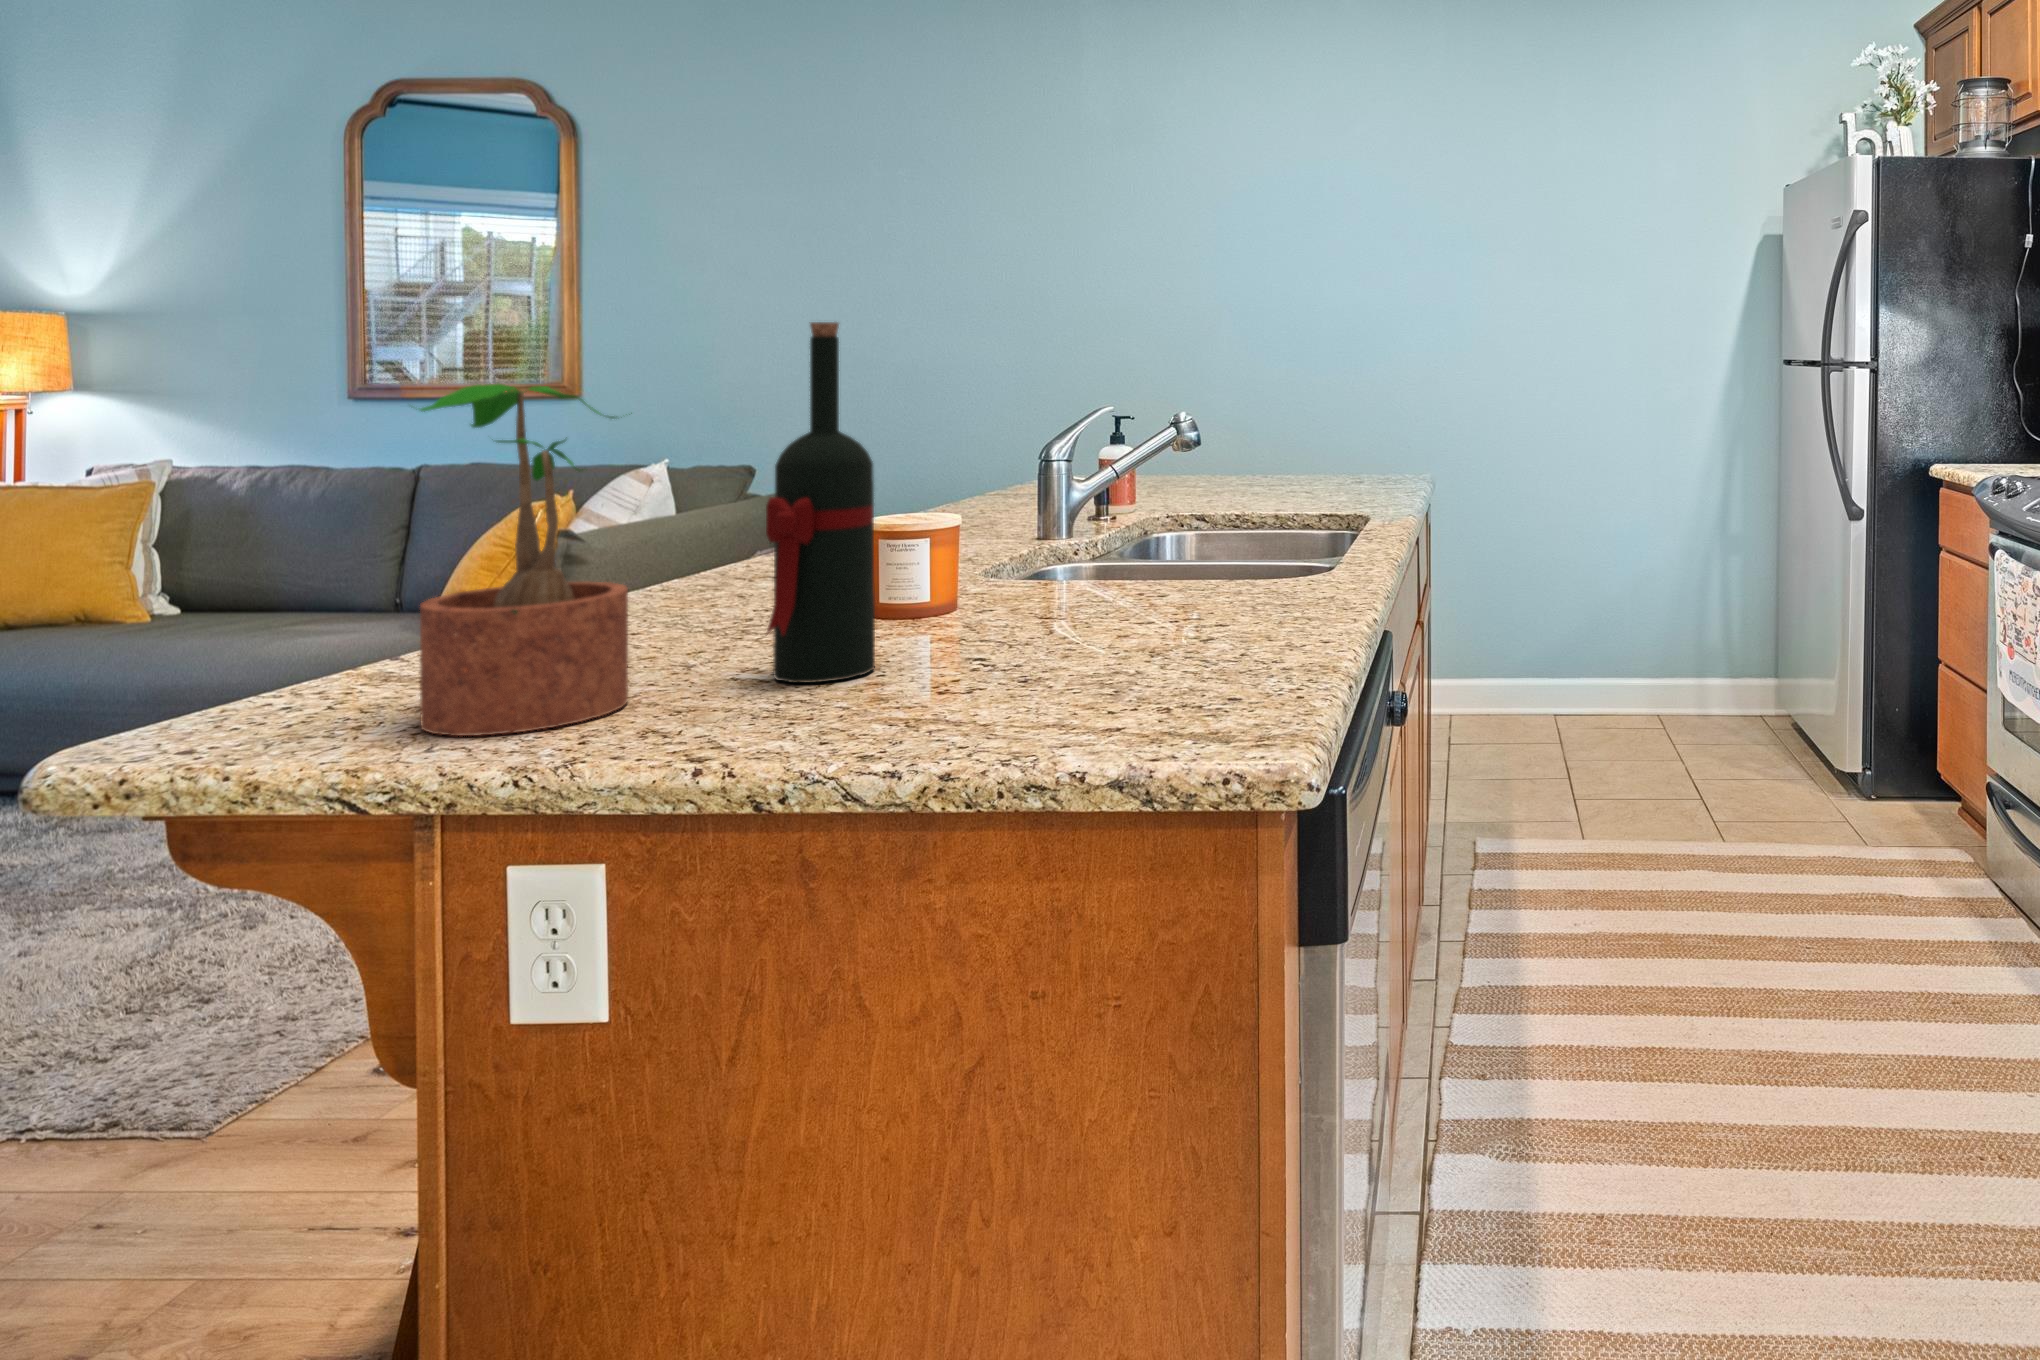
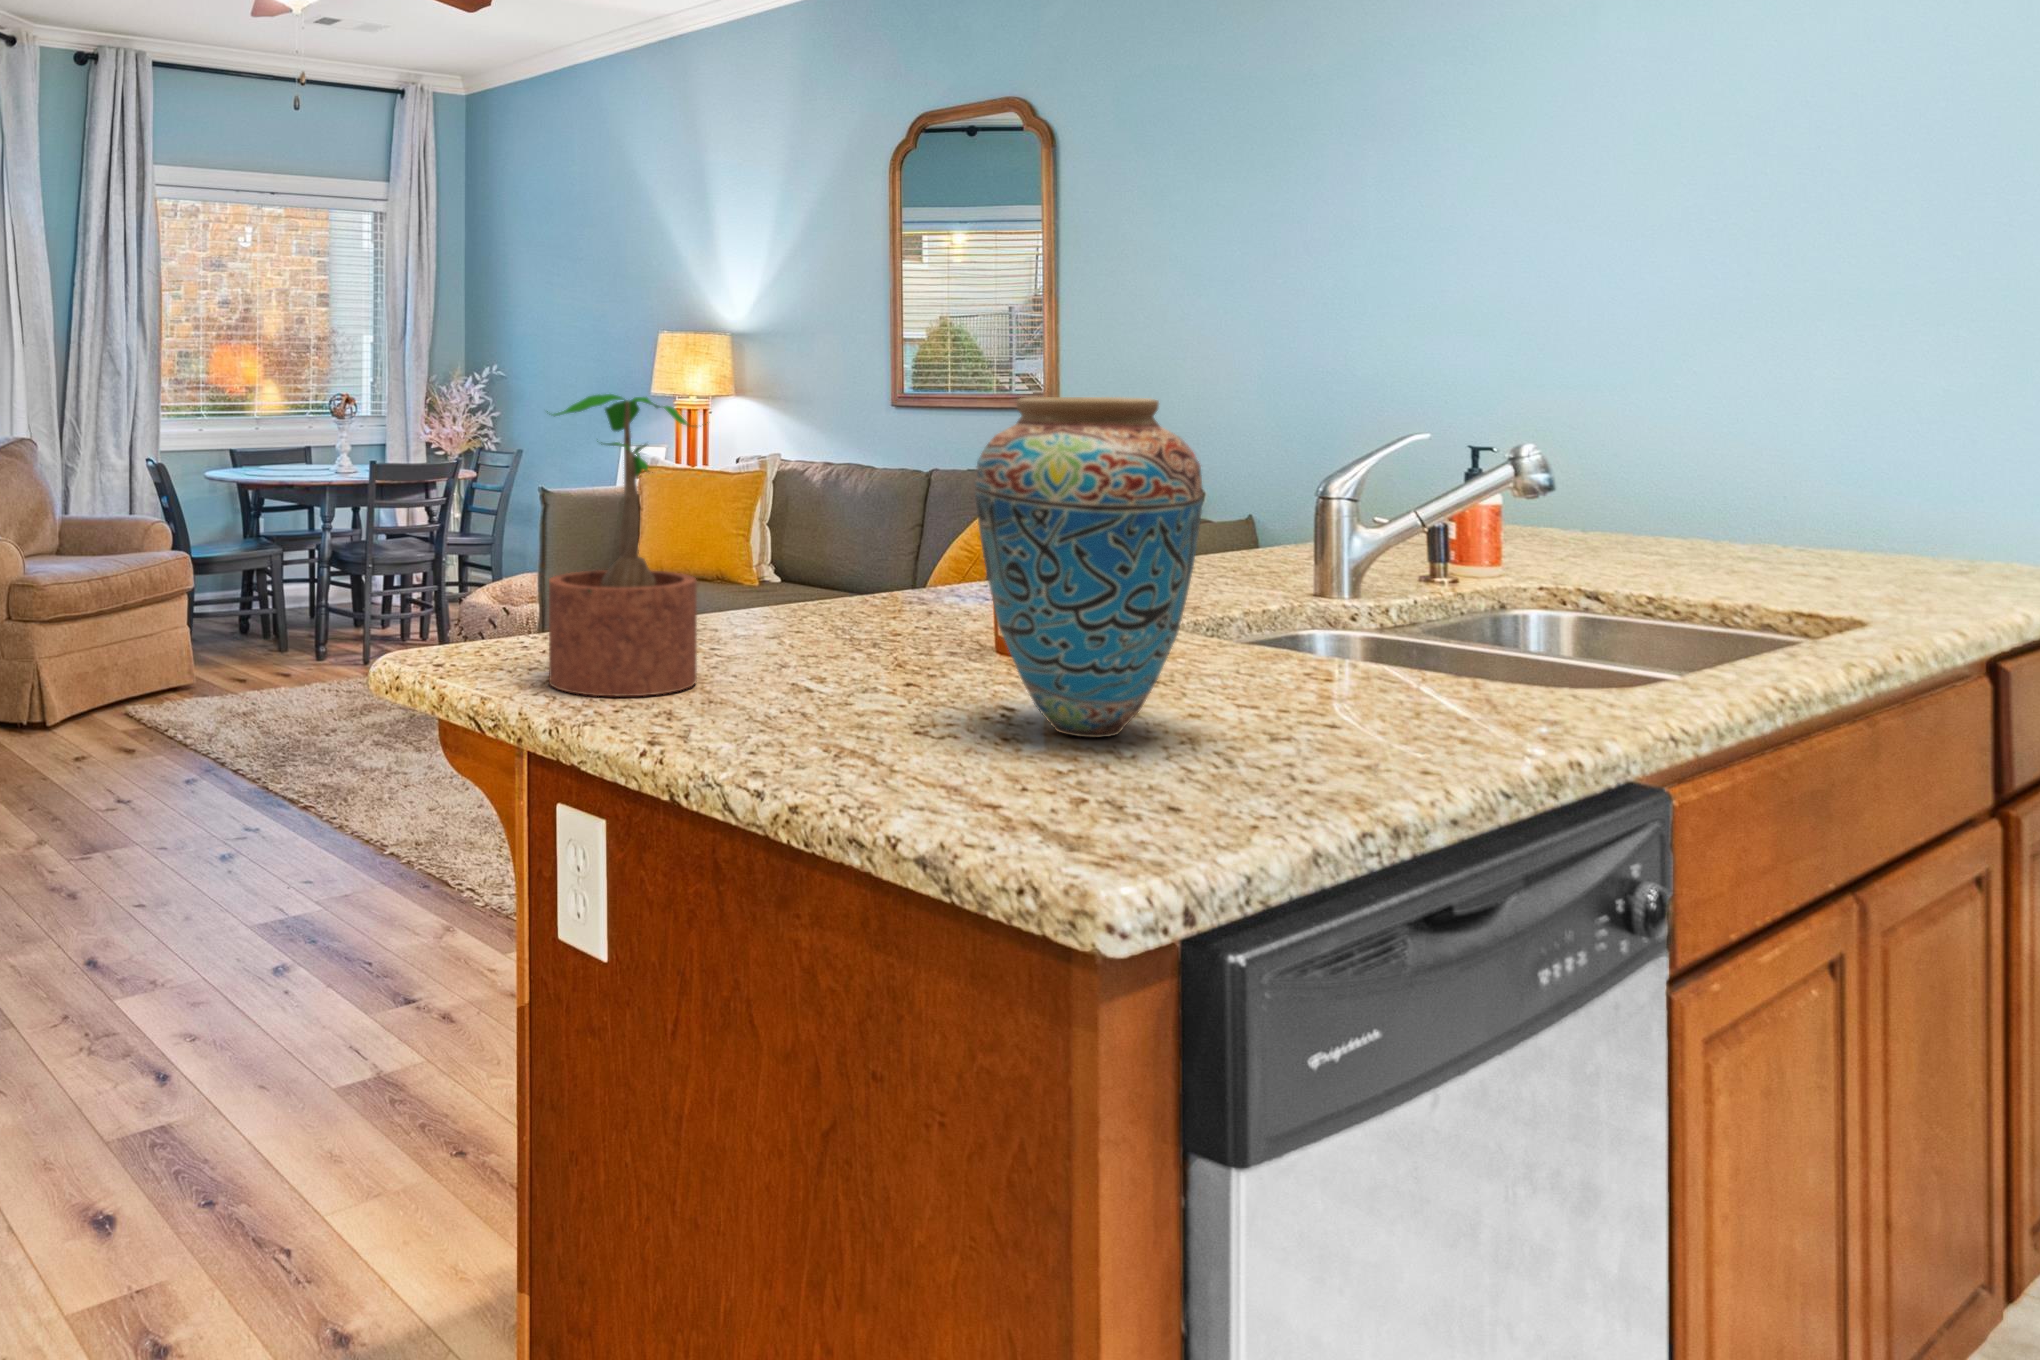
wine bottle: present [766,322,875,683] -> none [794,336,909,702]
vase: none [976,379,1174,669] -> present [975,397,1203,737]

